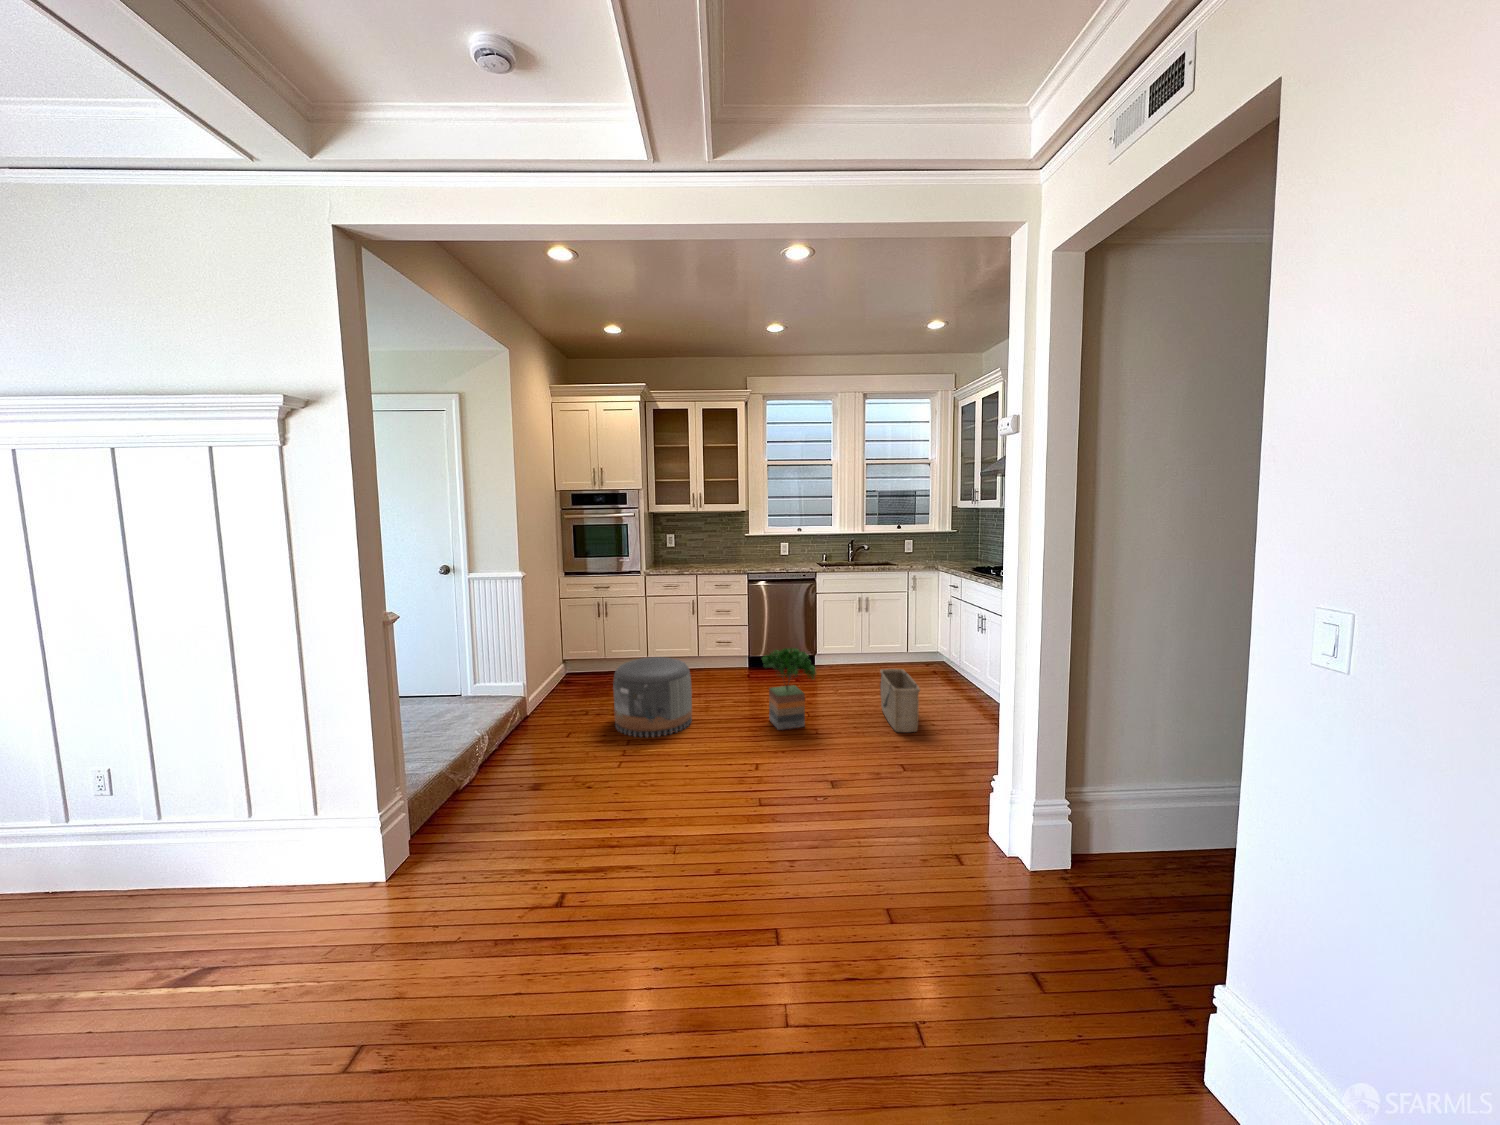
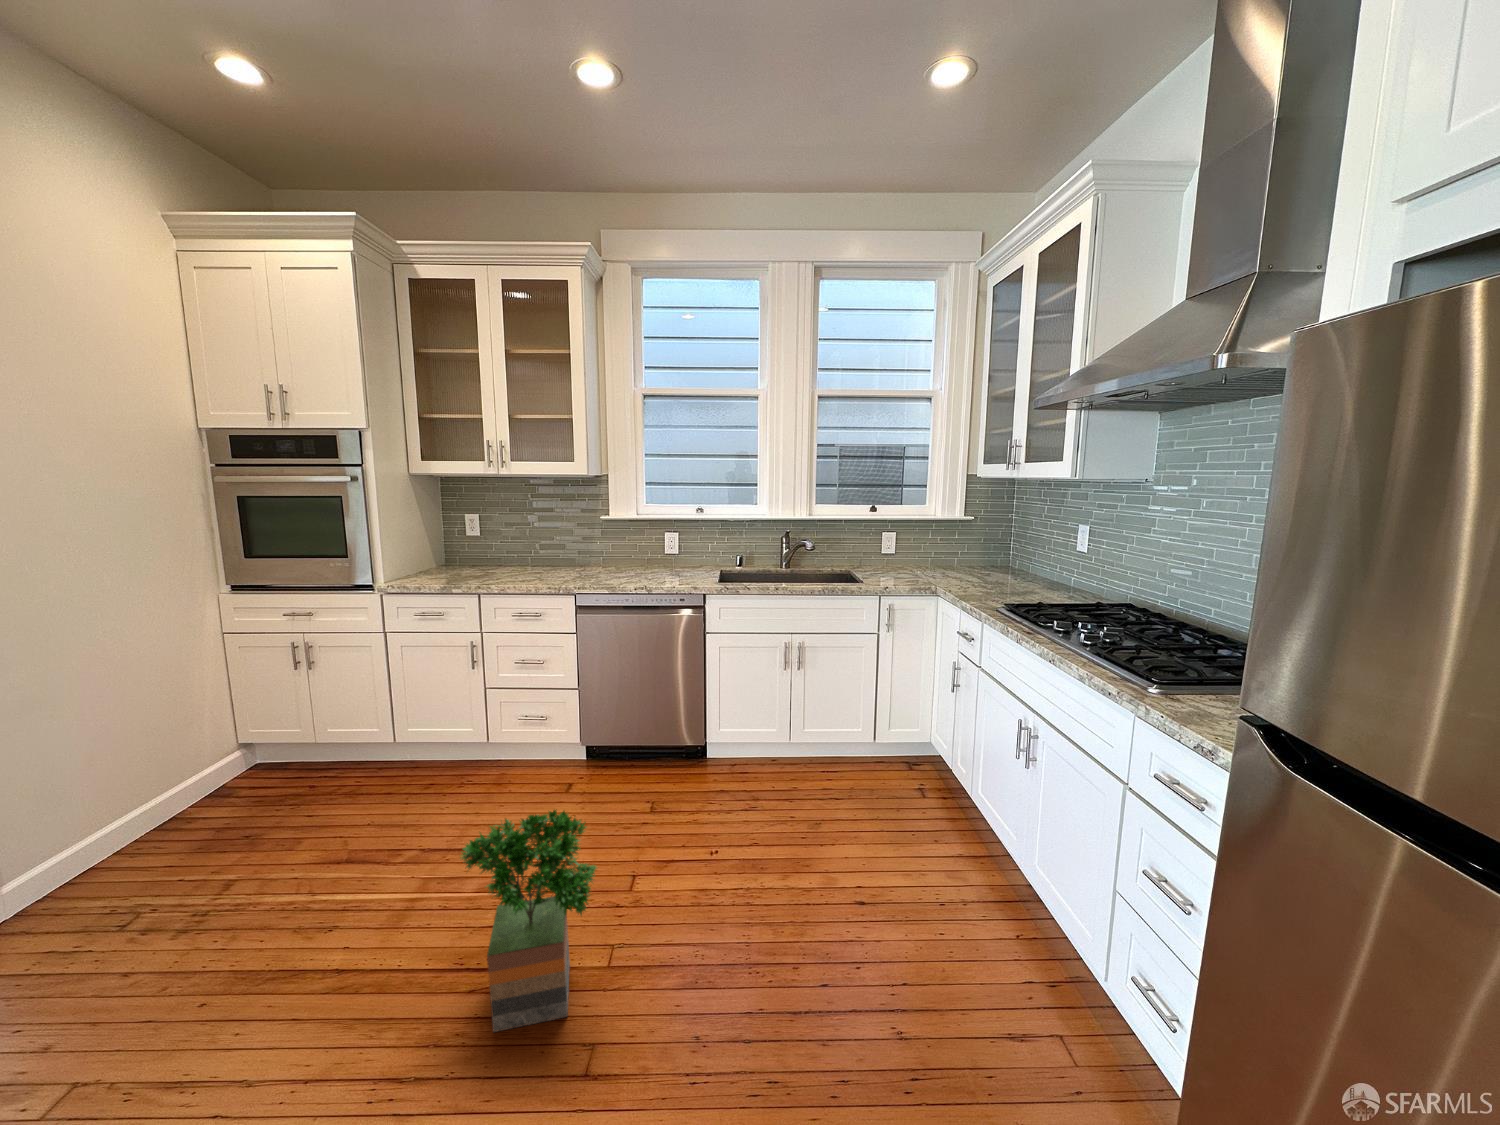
pouf: present [613,657,692,737] -> none [88,806,340,1055]
basket: present [880,669,920,732] -> none [766,850,850,1069]

